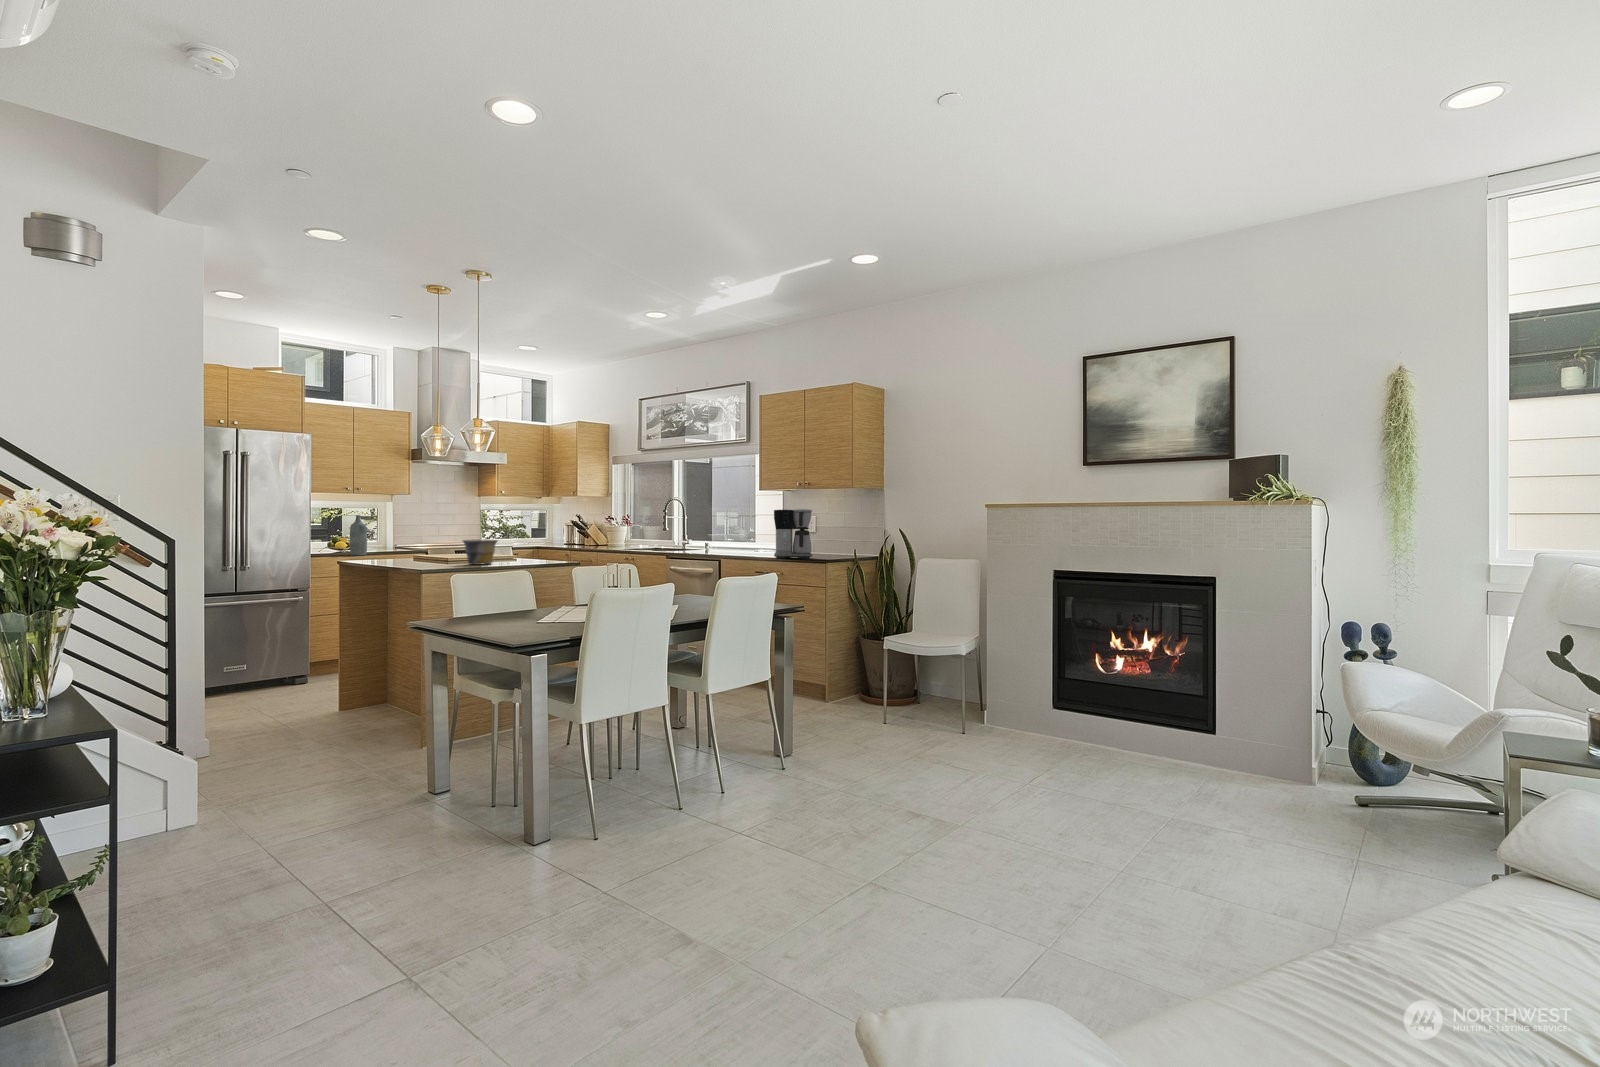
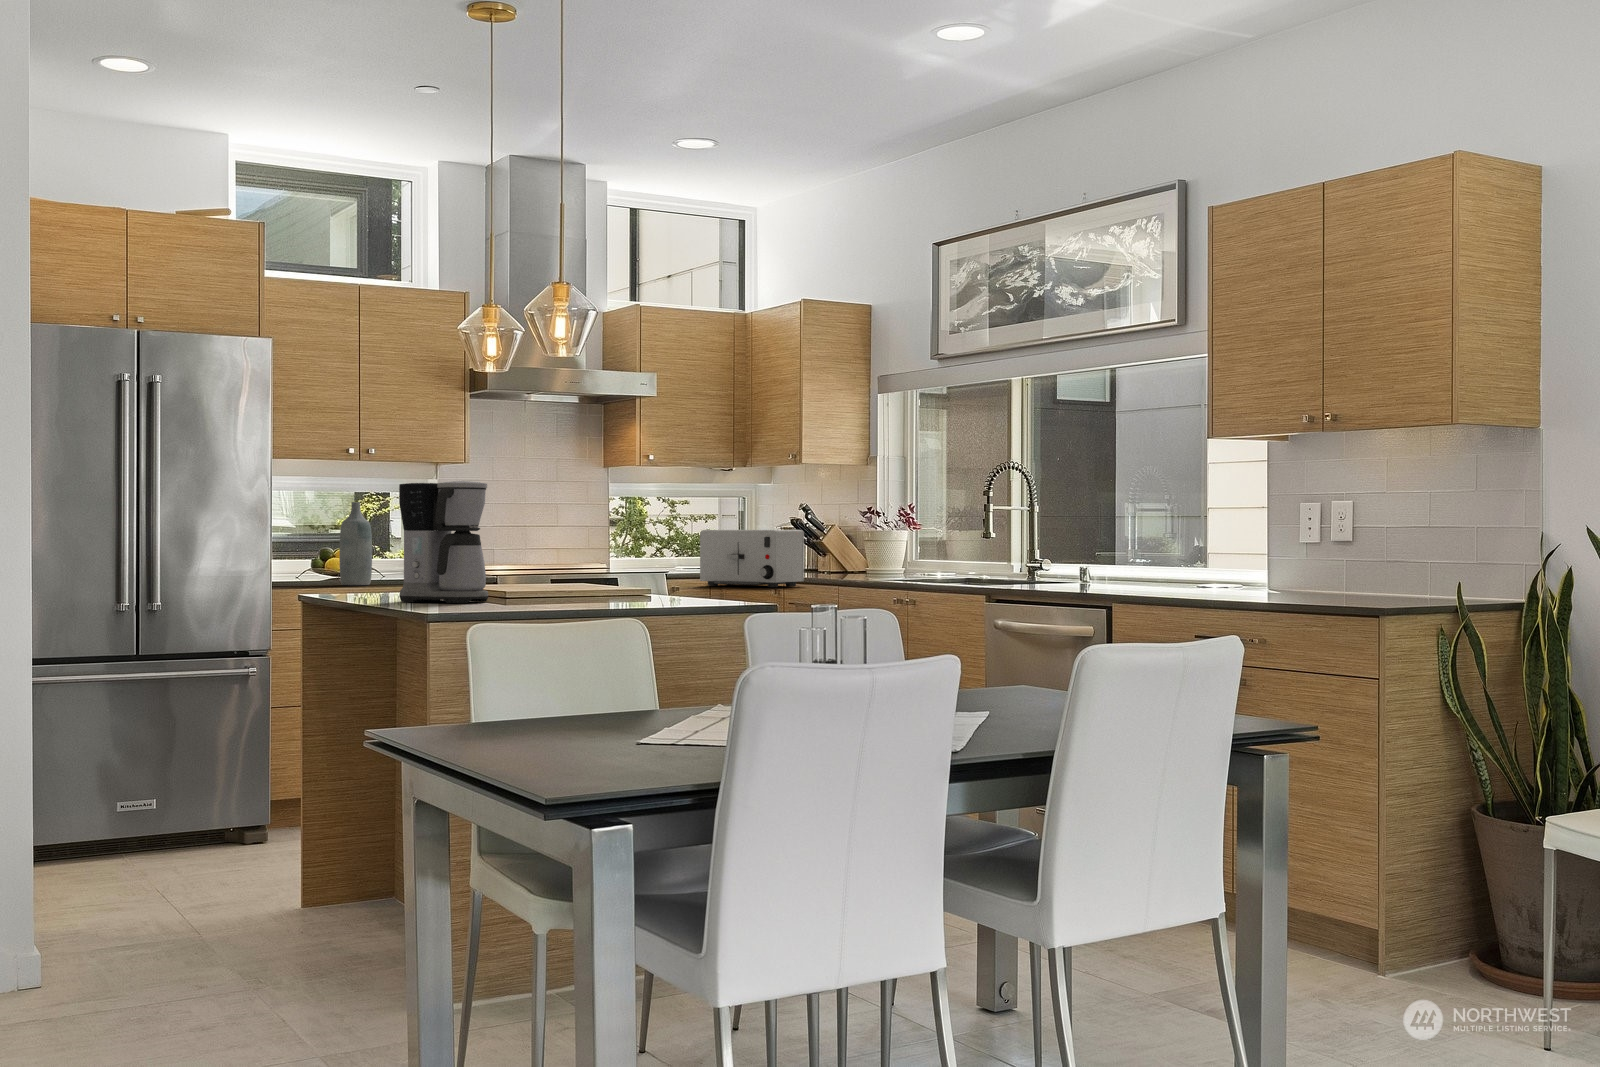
coffee maker: present [774,509,812,559] -> present [399,481,488,603]
toaster: none [535,528,584,554] -> present [700,530,804,587]
bowl: present [463,540,497,565] -> none [527,551,603,605]

